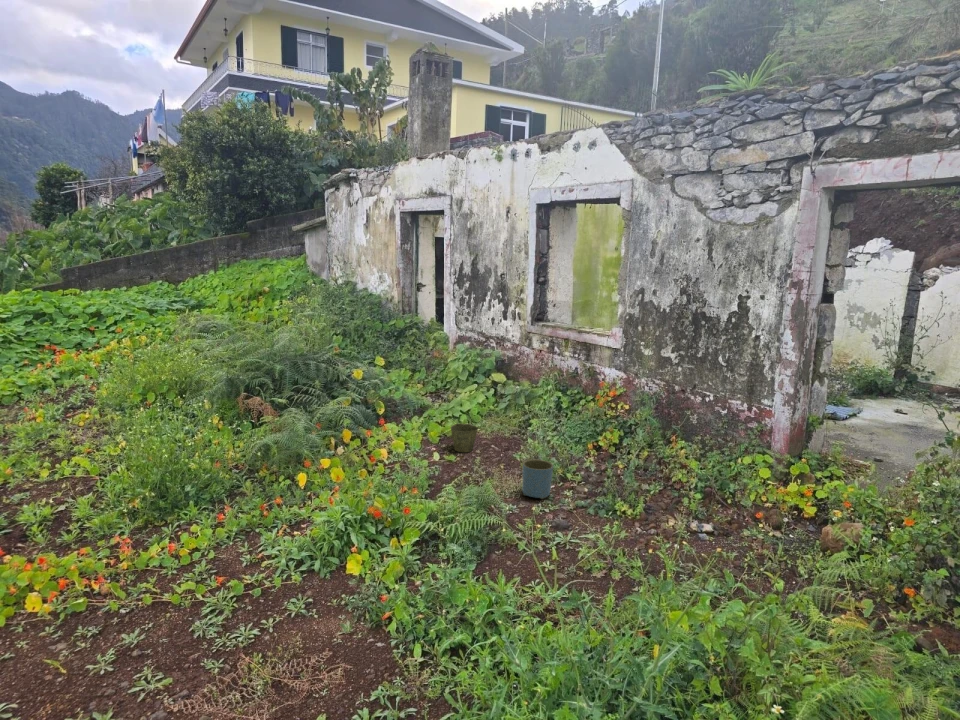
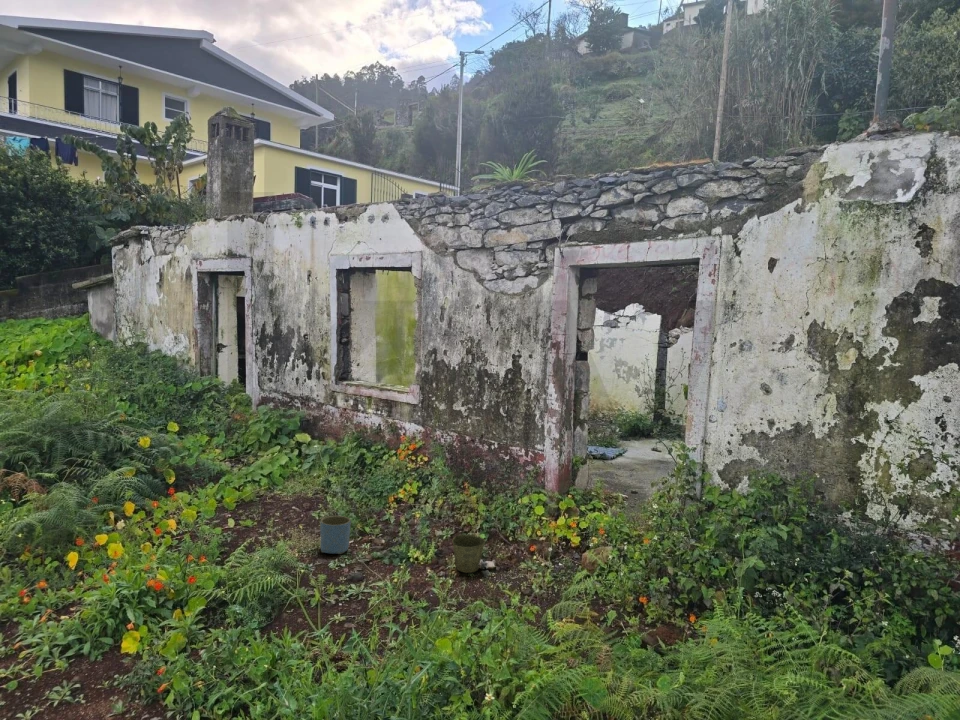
bucket: present [451,423,478,452] -> present [452,535,485,573]

